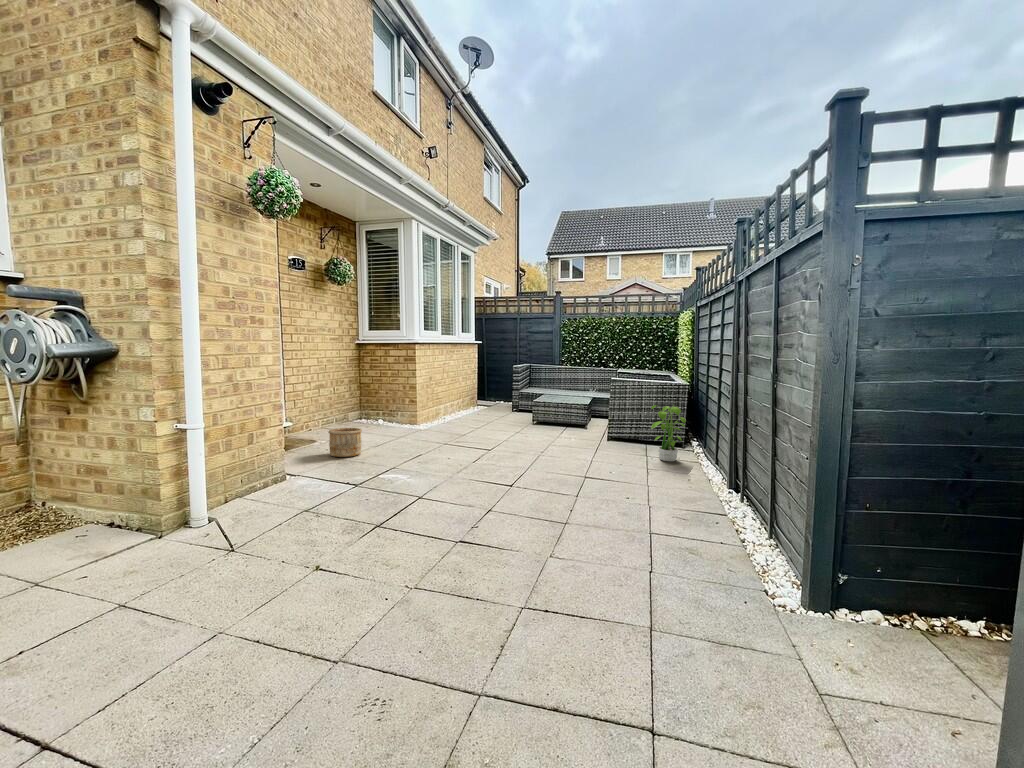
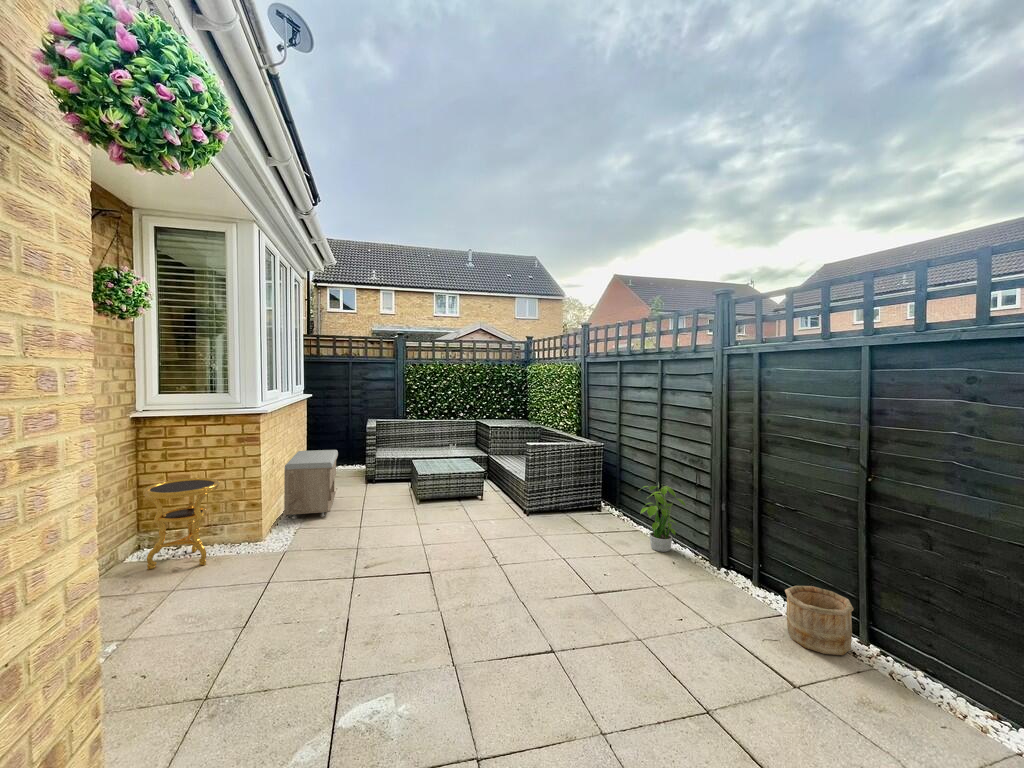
storage bench: none [440,378,485,420] -> present [284,450,338,518]
side table: none [356,380,393,427] -> present [143,478,220,570]
wooden bucket: present [328,428,362,457] -> present [785,586,854,655]

